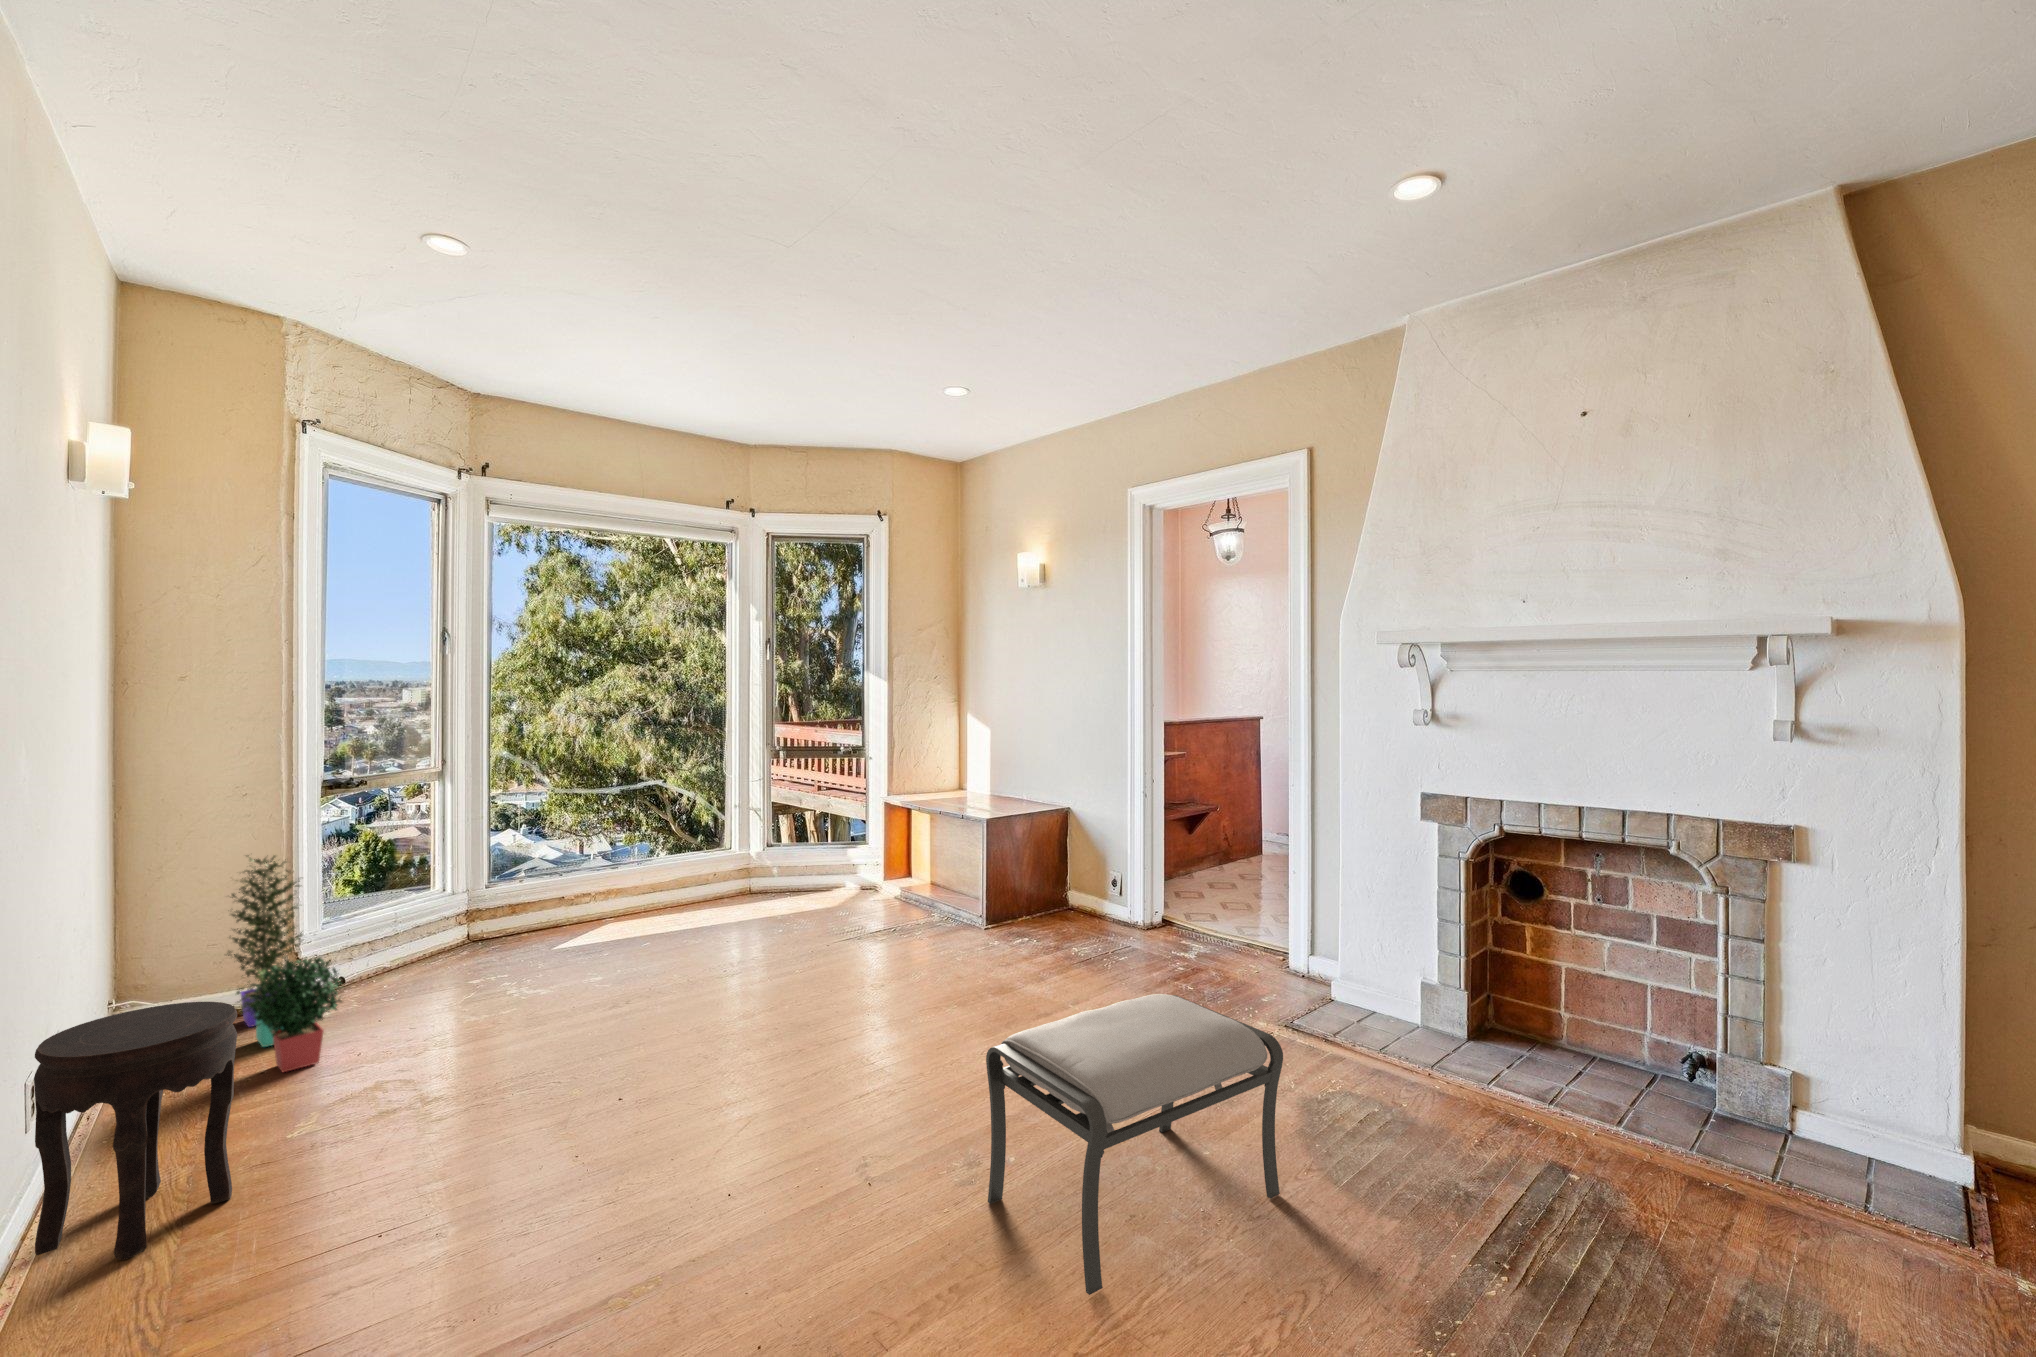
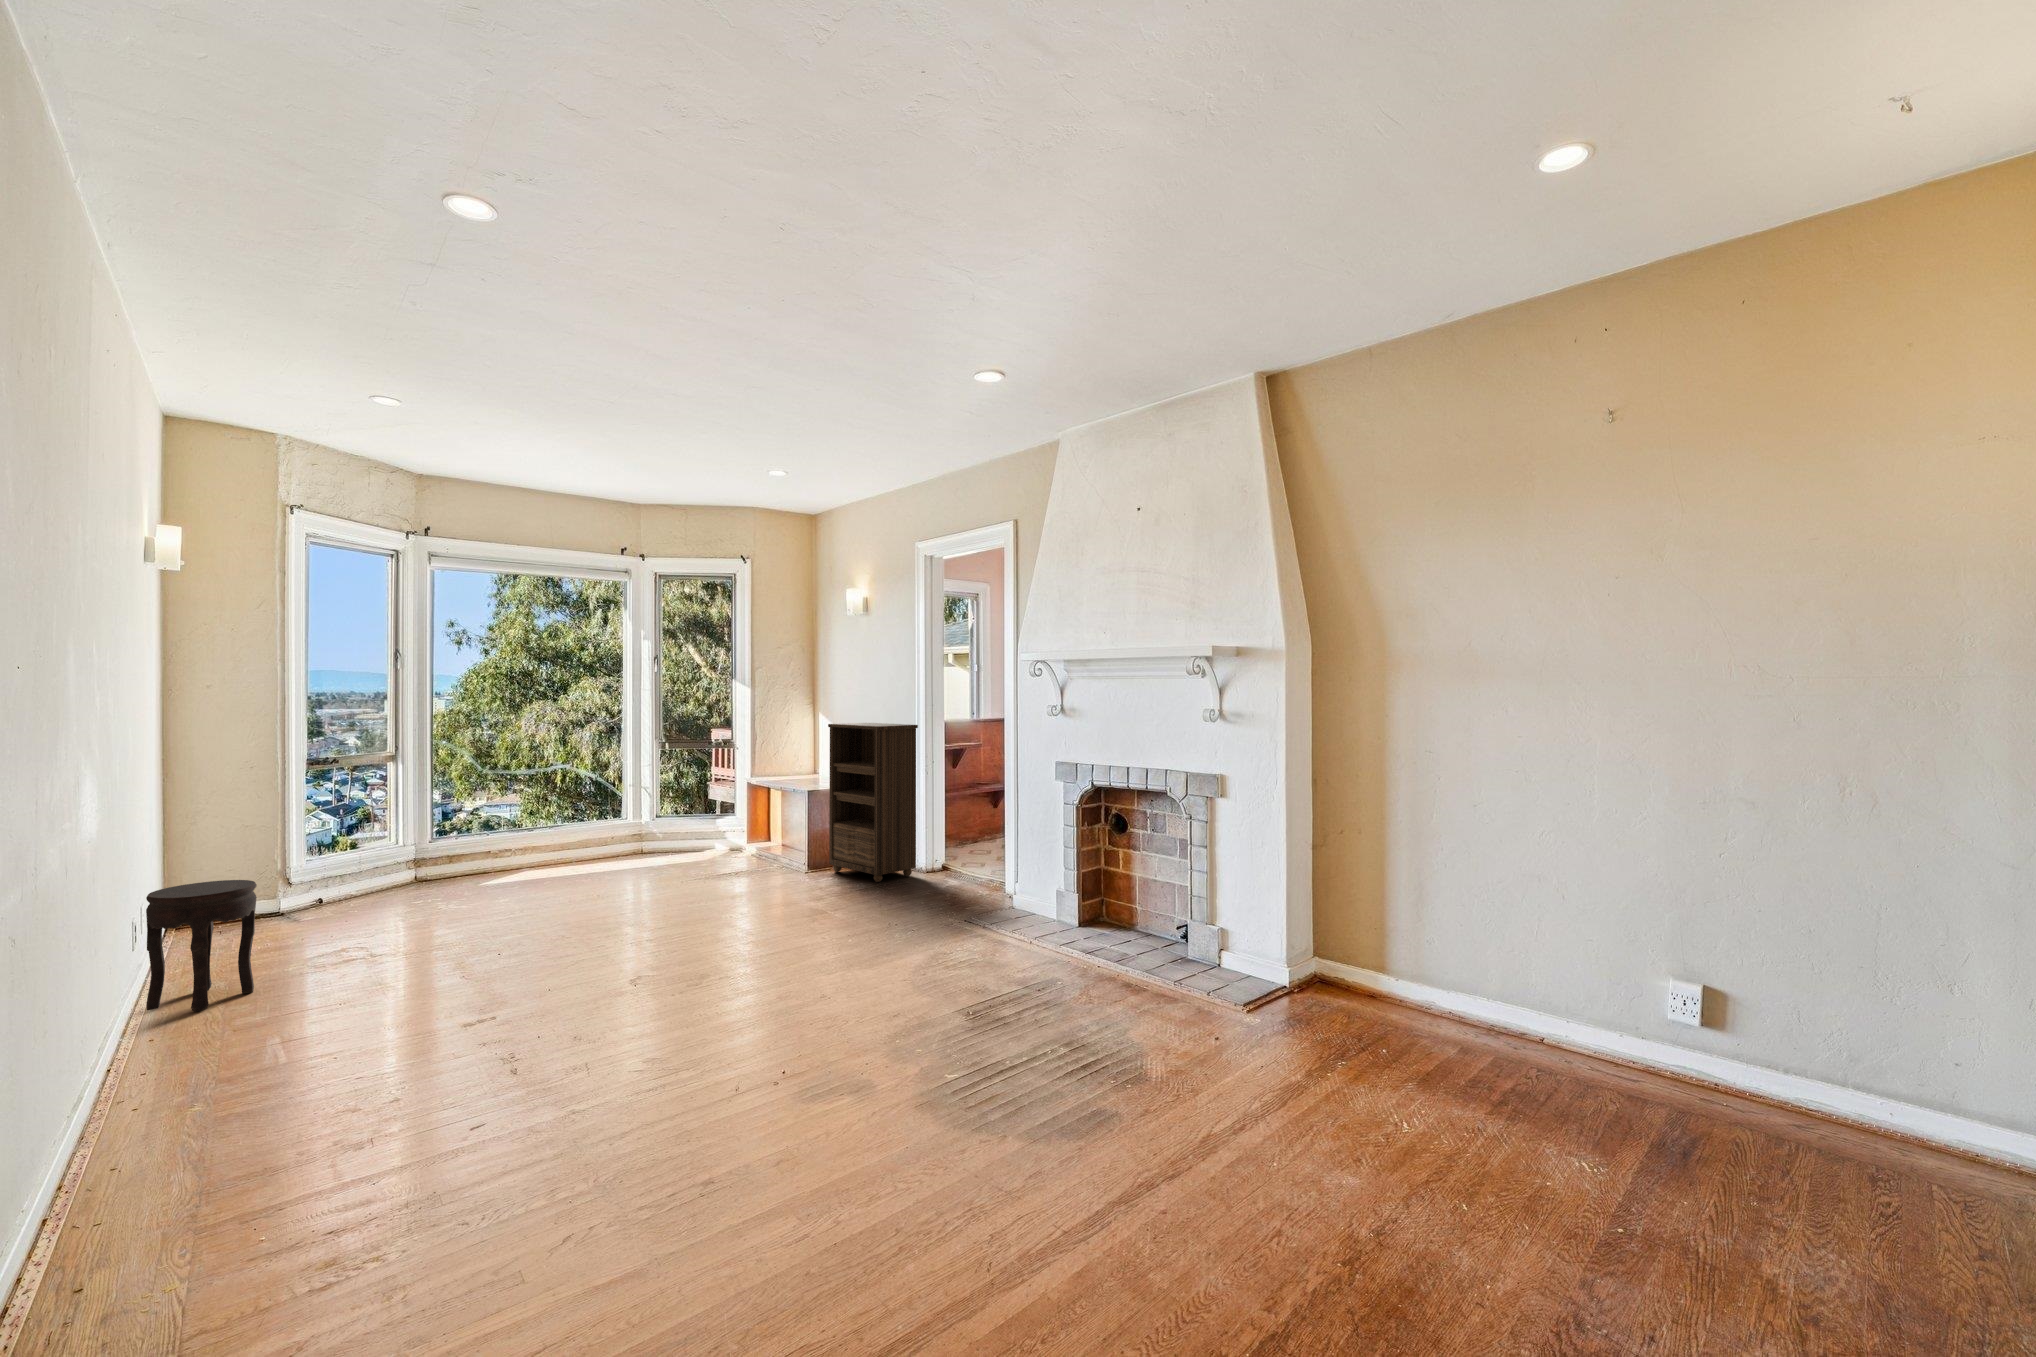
bookshelf: none [1016,729,1143,947] -> present [828,723,918,882]
potted plant: present [227,855,342,1073] -> none [240,808,322,944]
ottoman: present [986,994,1283,1295] -> none [695,879,871,1020]

